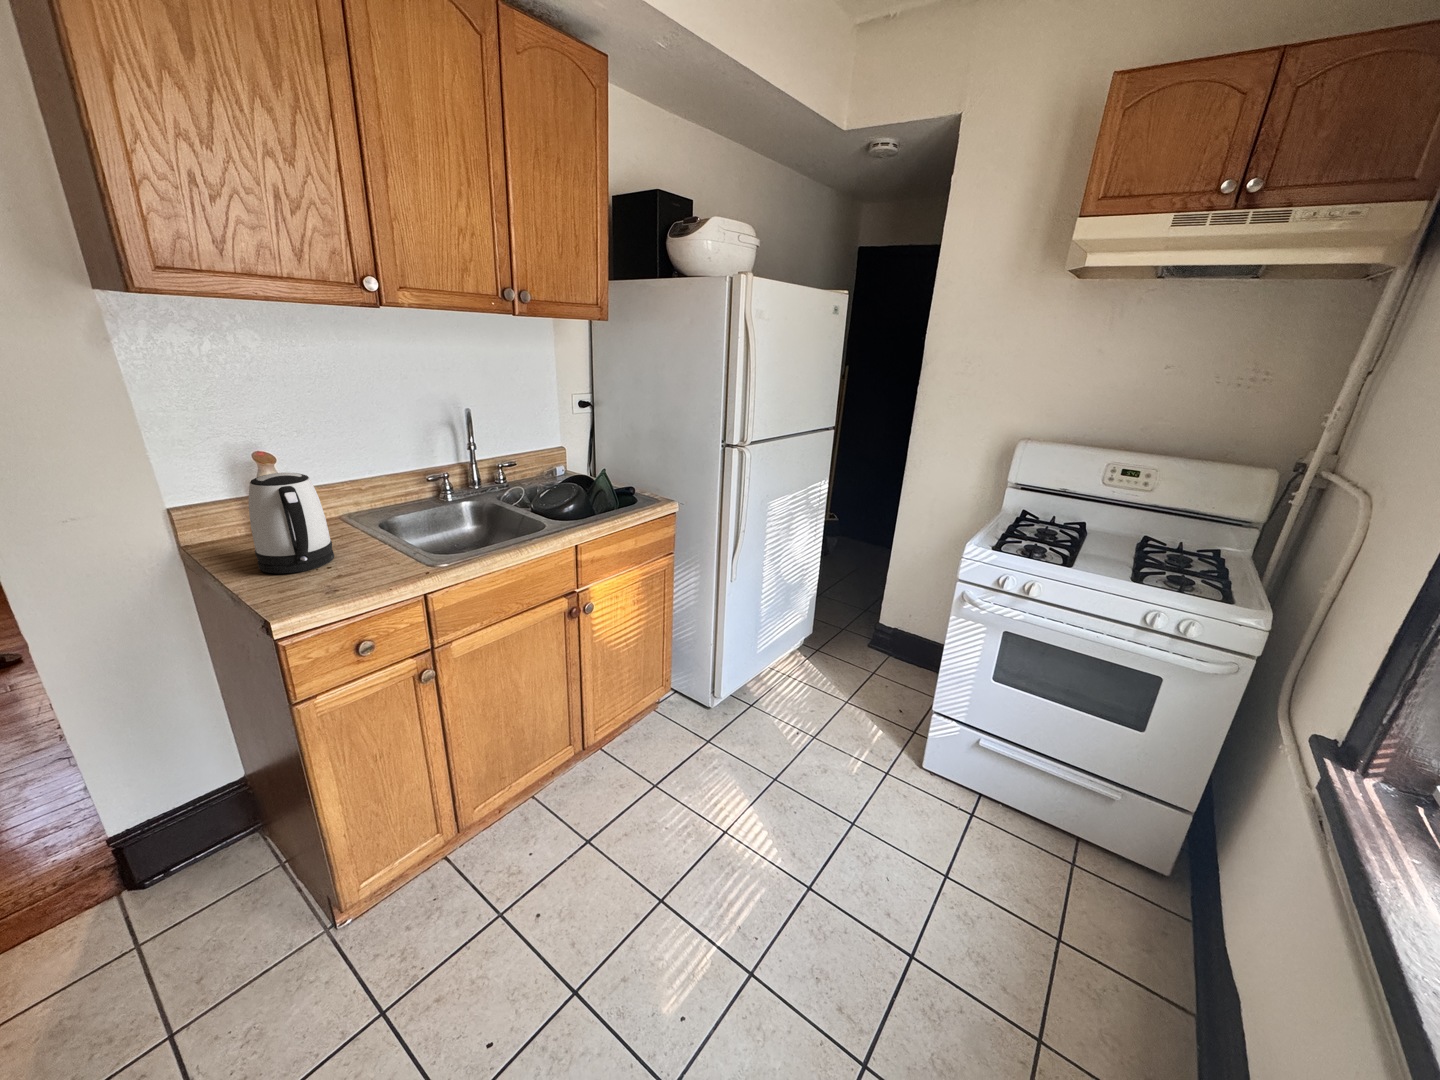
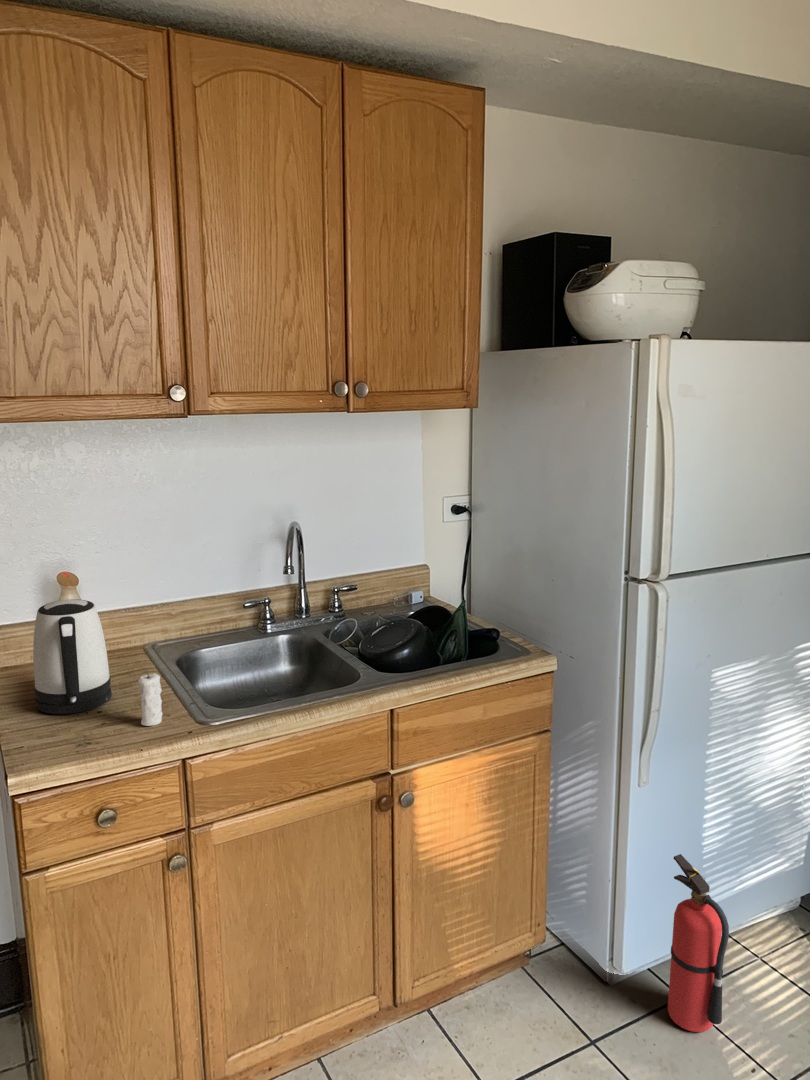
candle: none [372,523,398,572] -> present [138,672,162,726]
fire extinguisher: none [748,620,786,722] -> present [668,854,729,1032]

